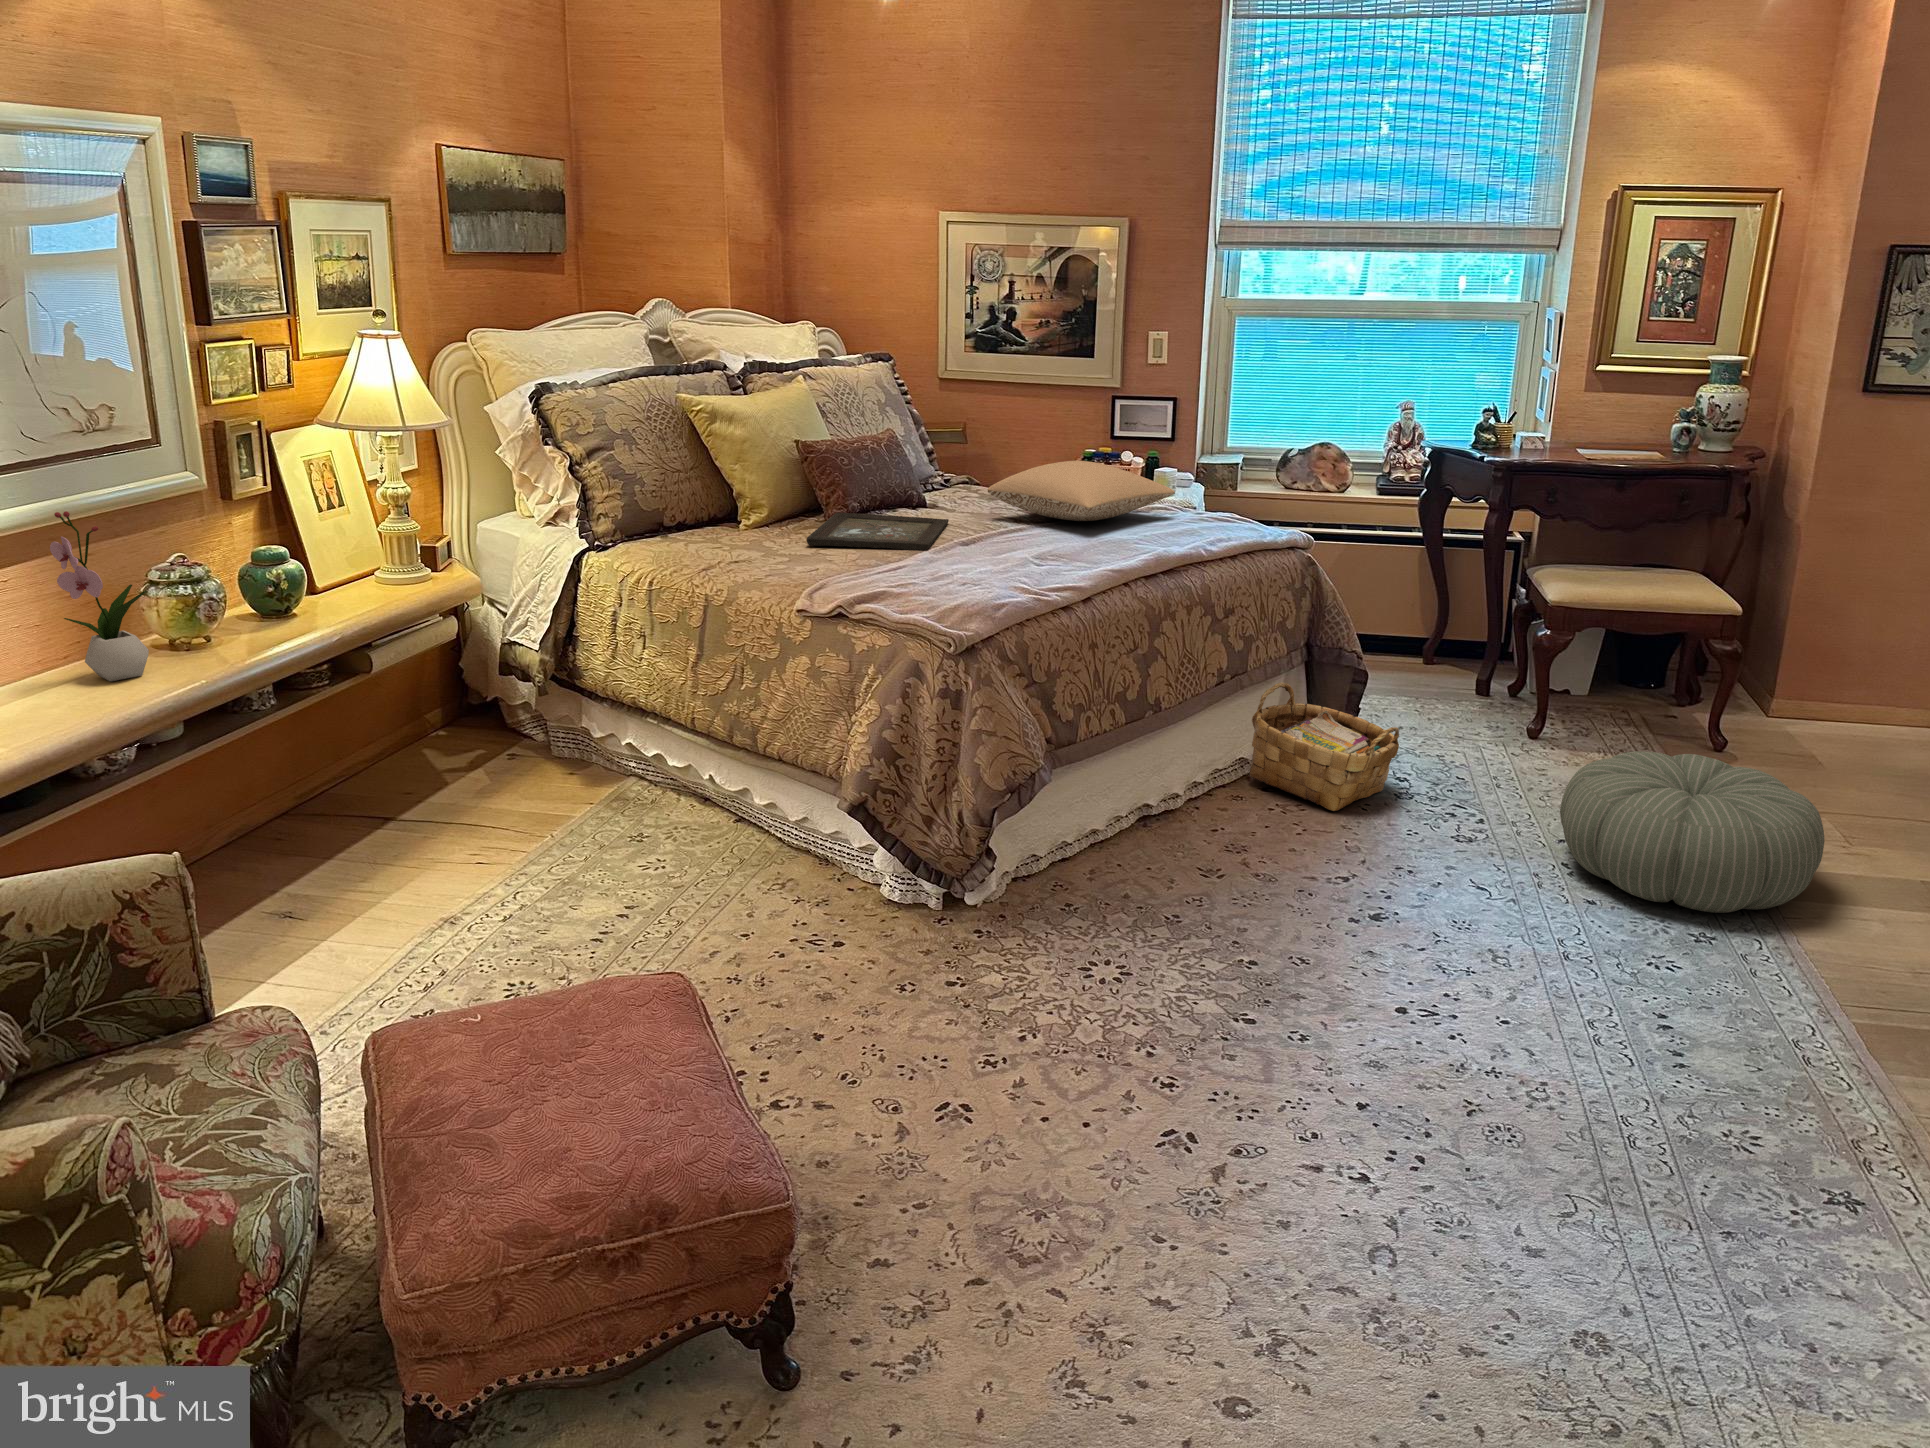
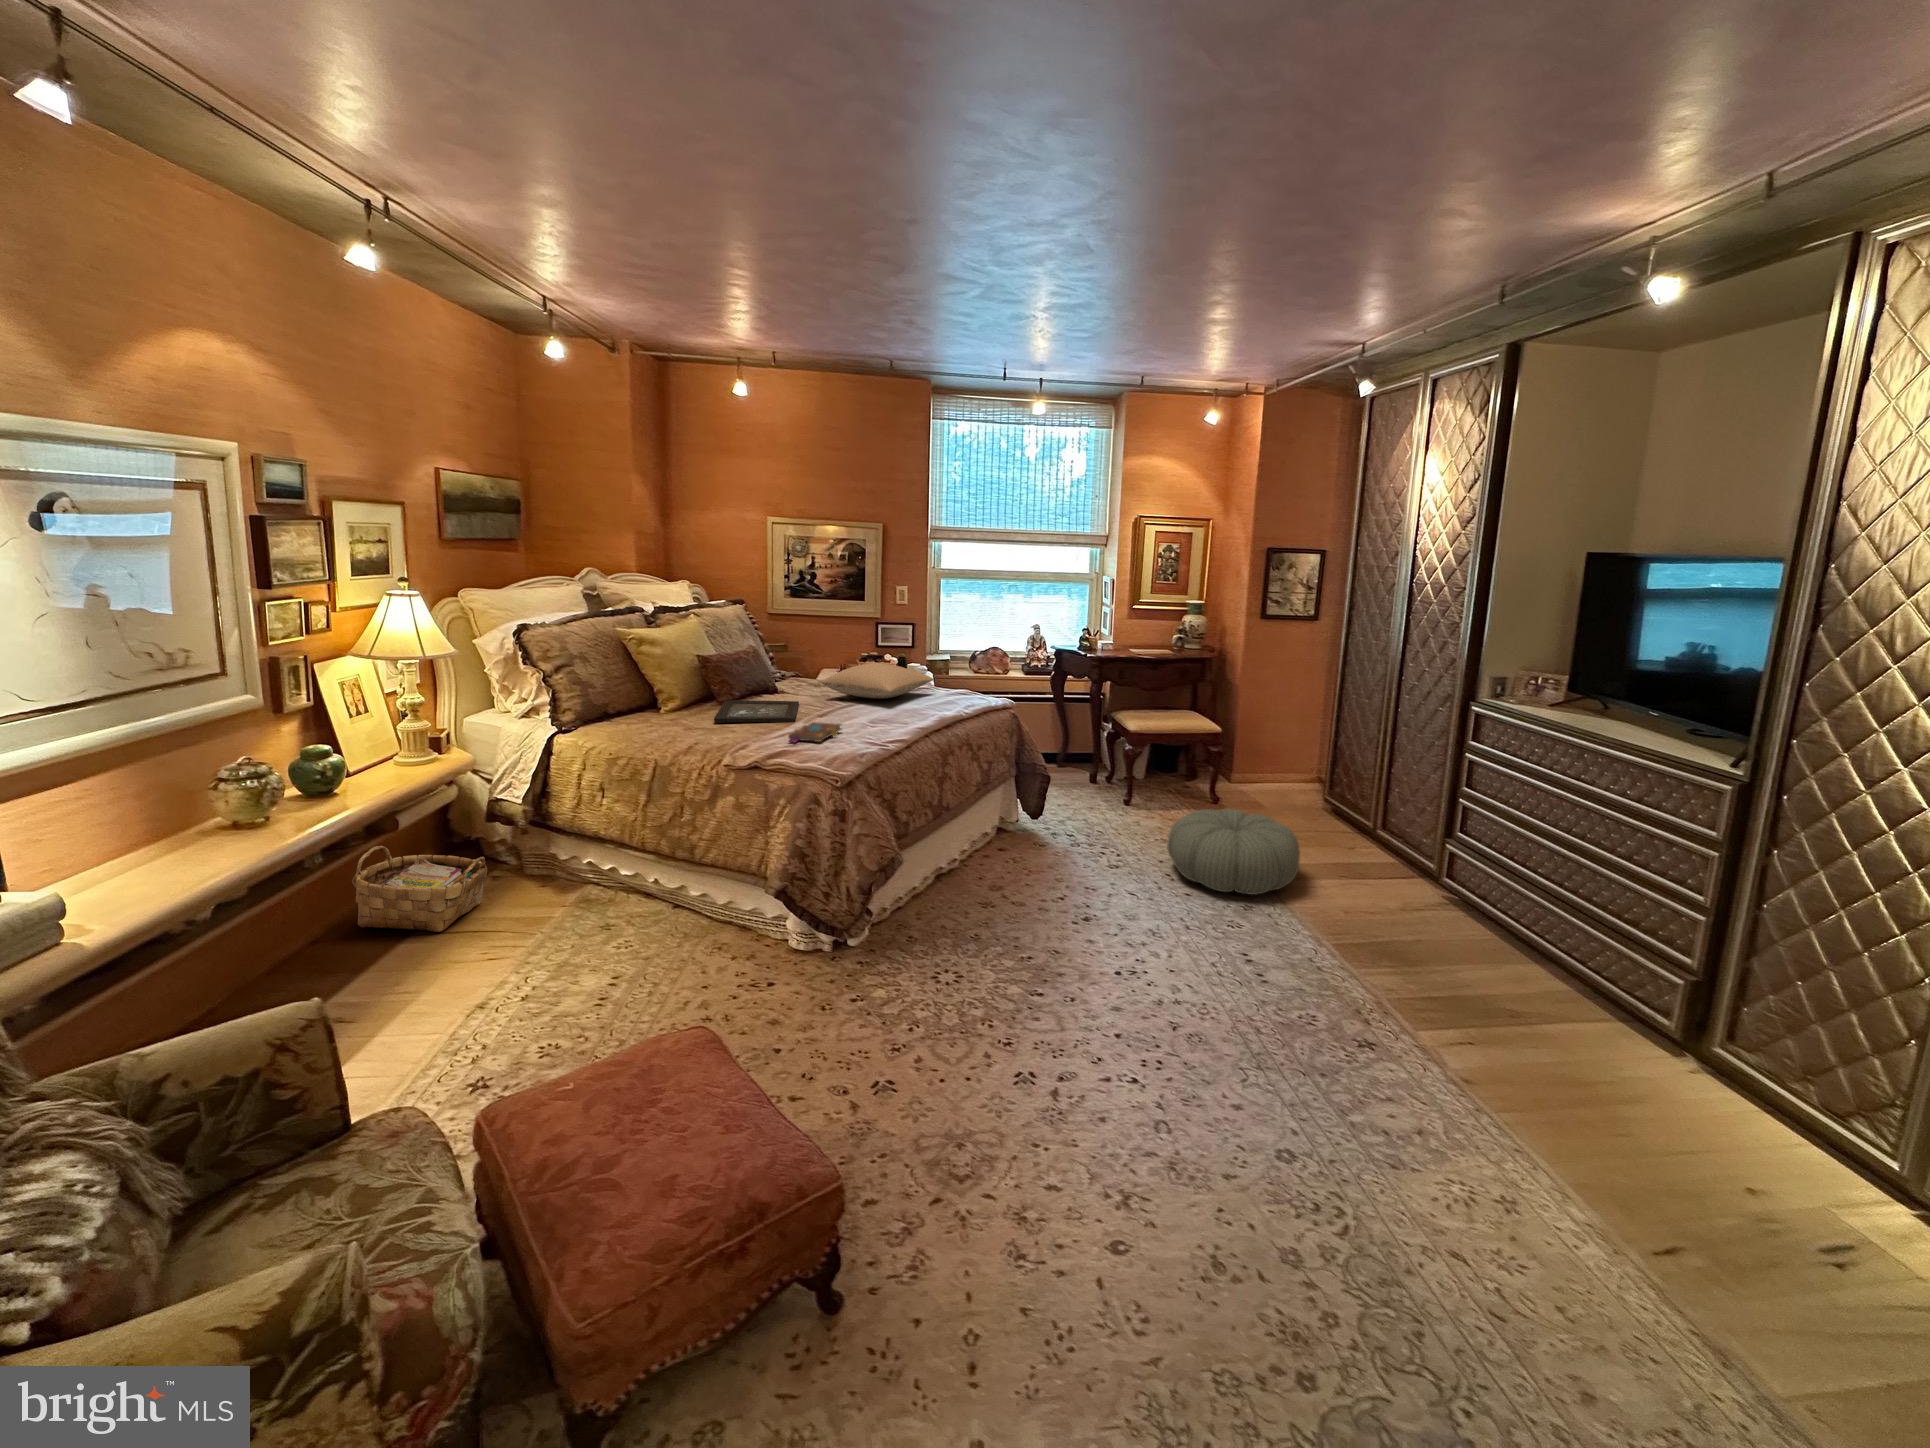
flower arrangement: present [50,511,149,682] -> none [137,734,226,862]
book: none [899,551,994,582] -> present [789,722,843,743]
woven basket: present [1249,682,1399,811] -> present [352,846,487,932]

